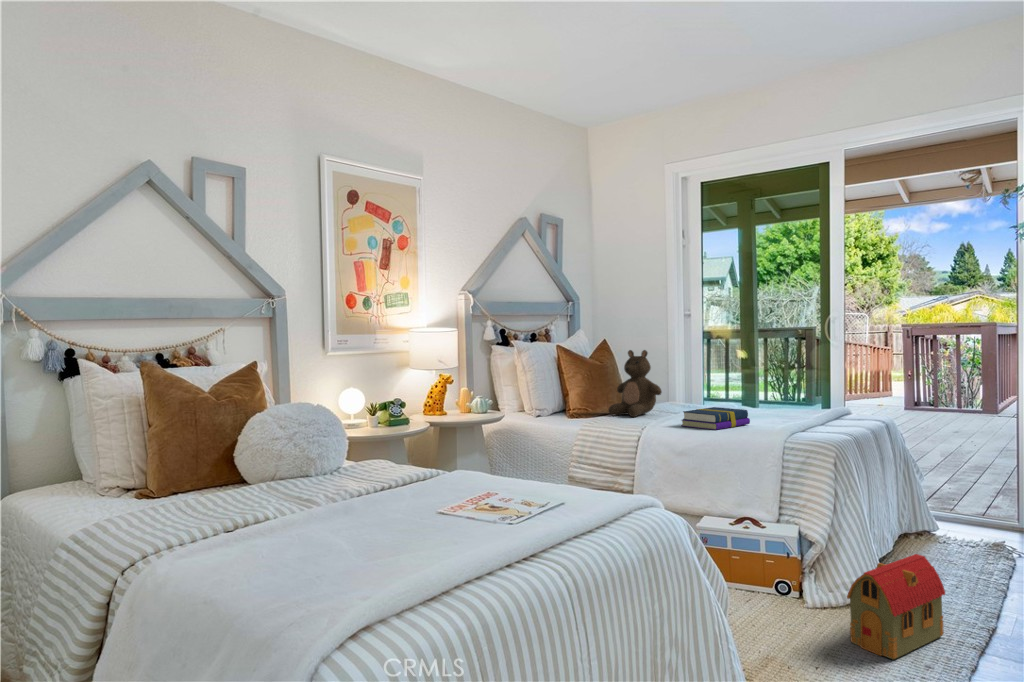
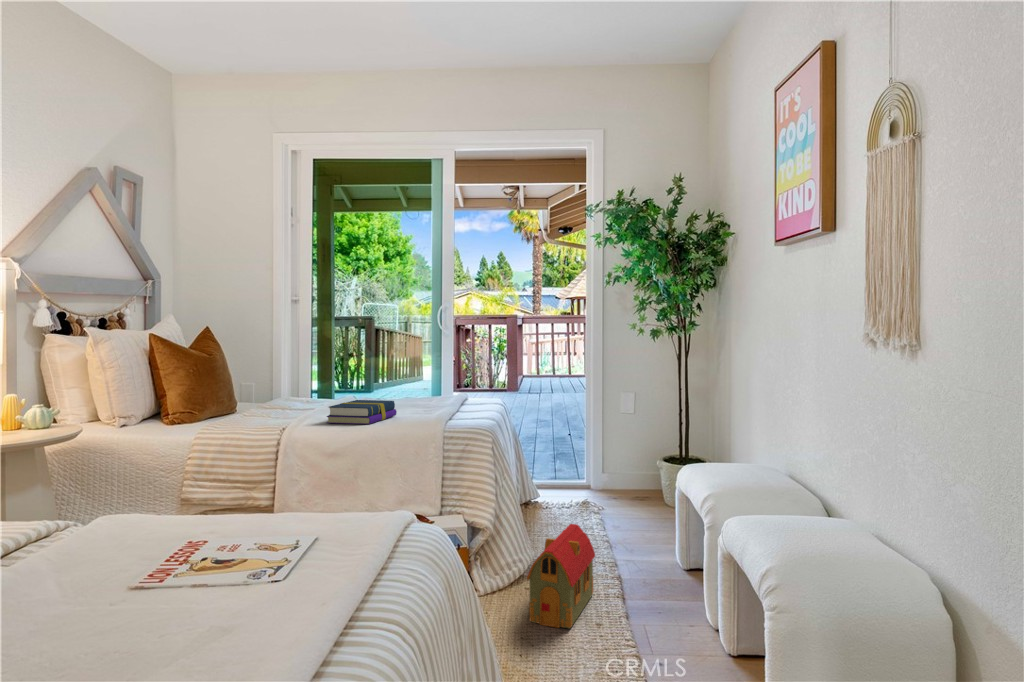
stuffed bear: present [609,350,662,417] -> none [225,339,290,418]

